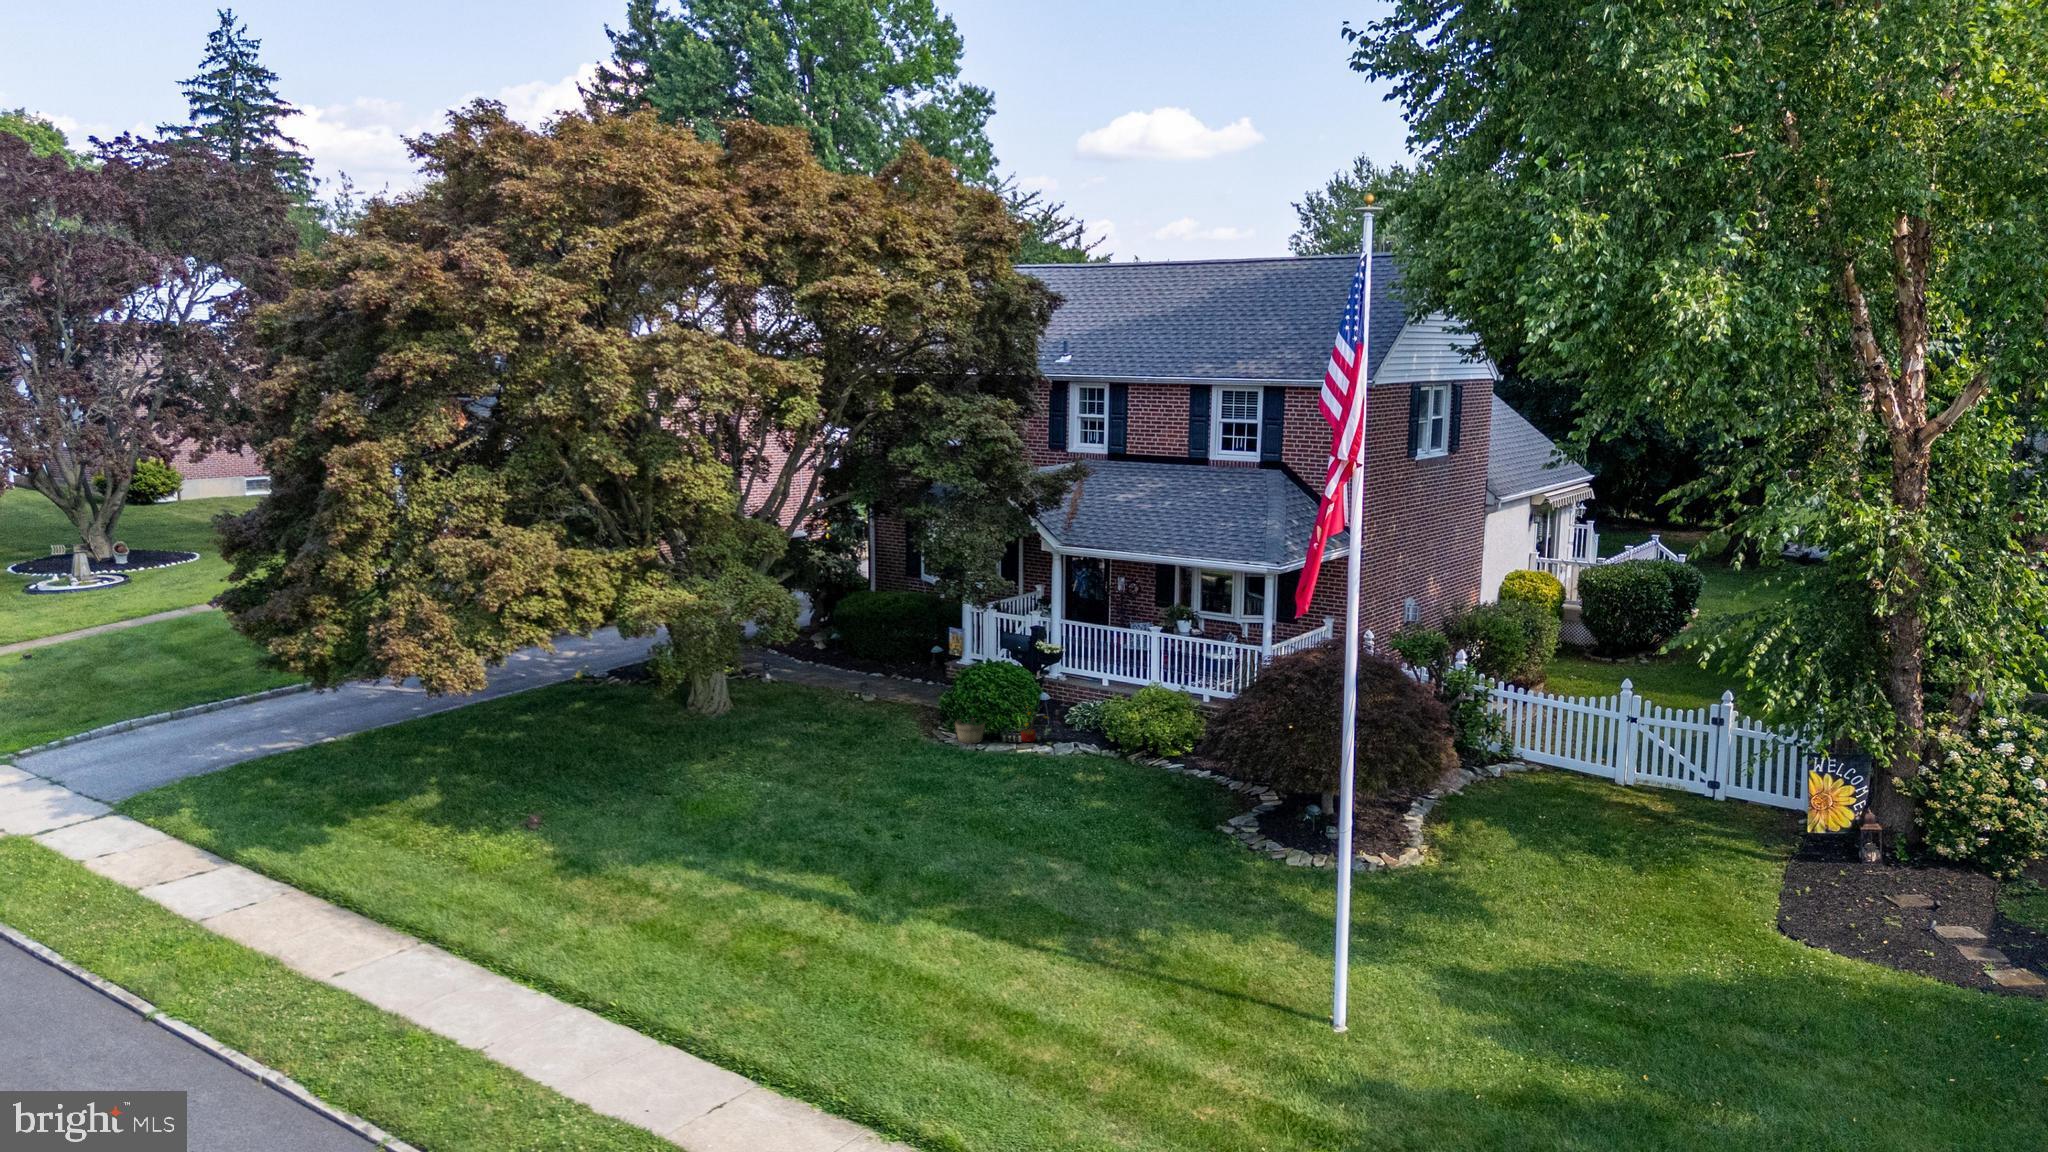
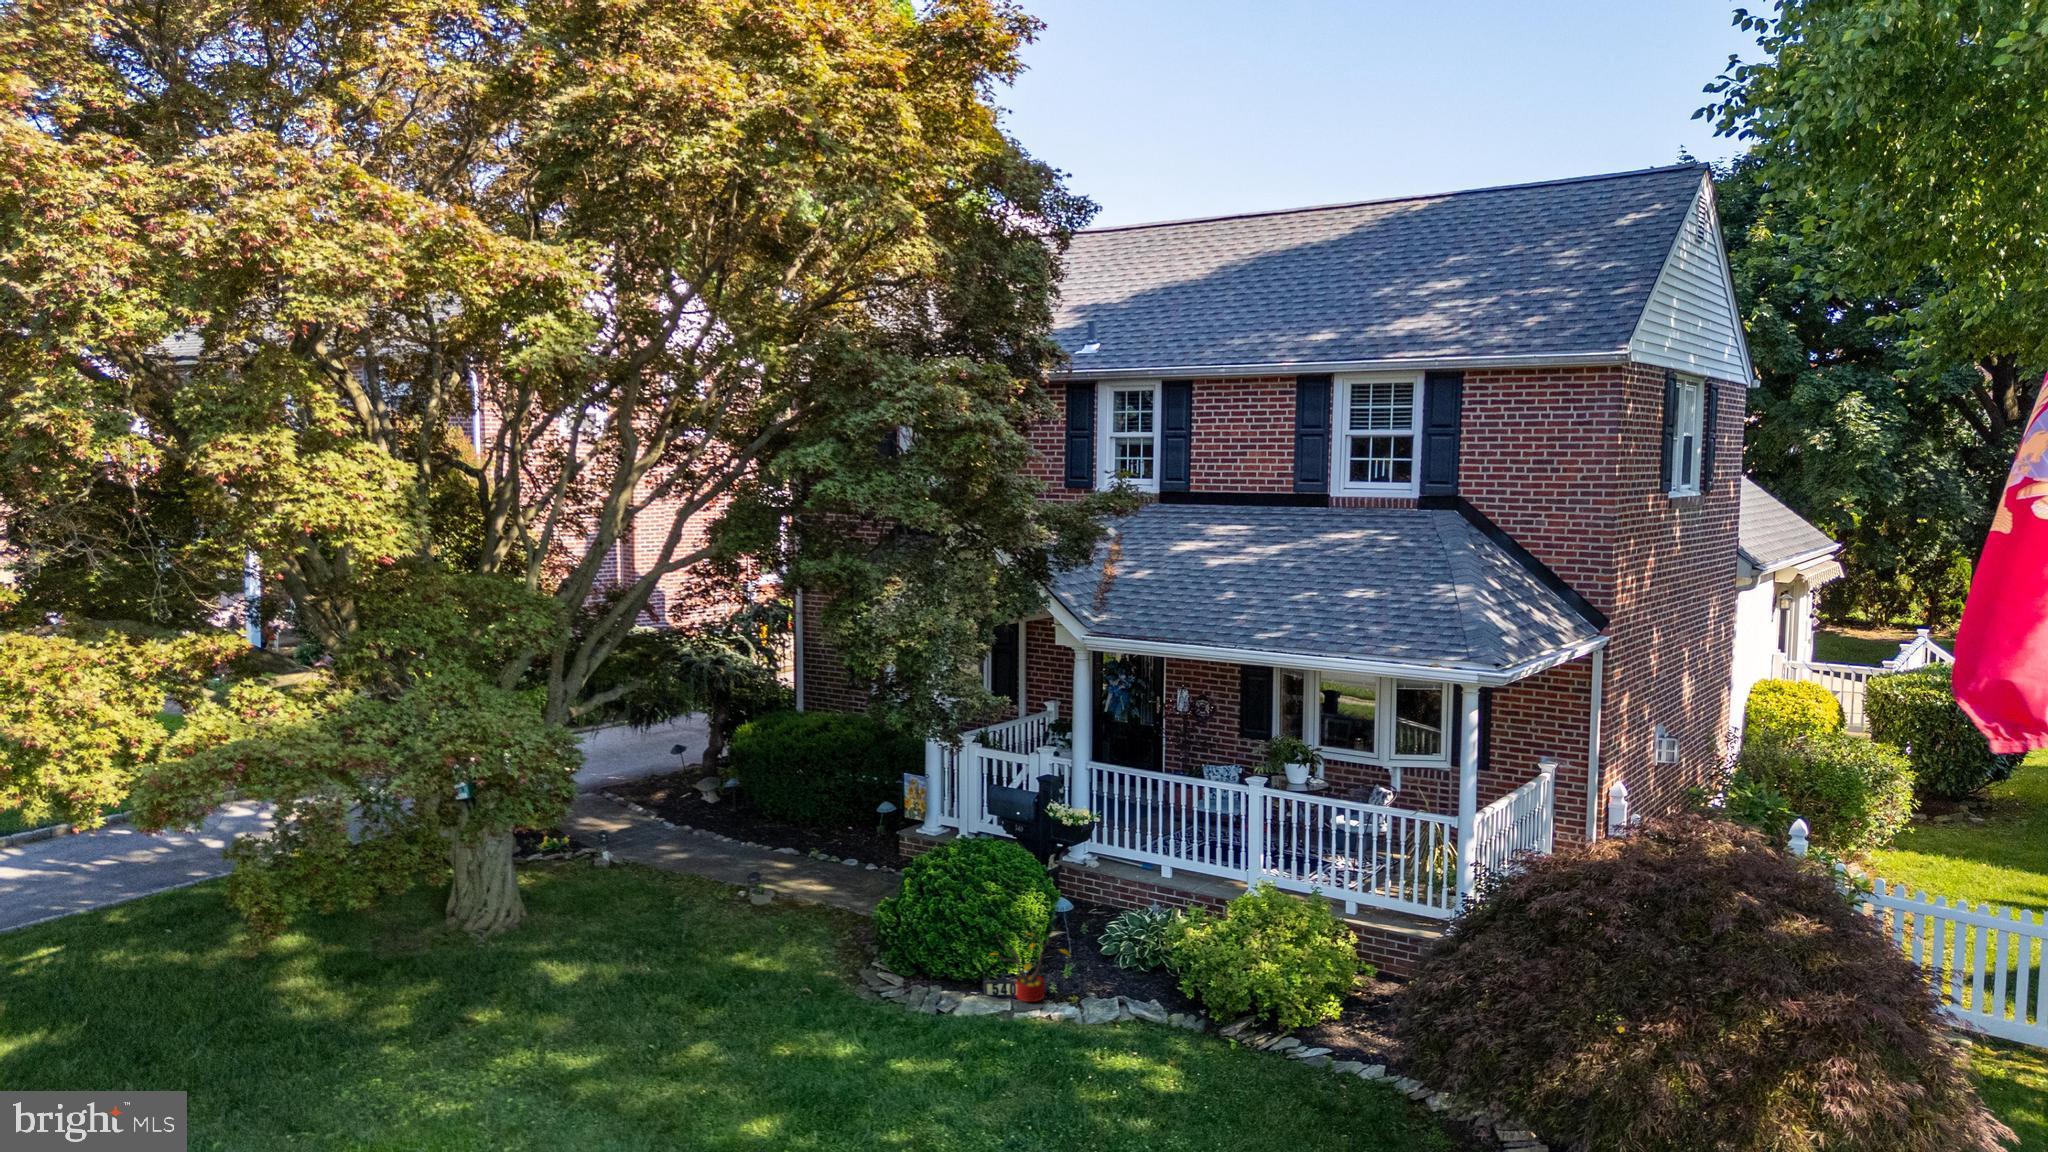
wooden bucket: present [955,718,984,744] -> none [889,949,948,1006]

